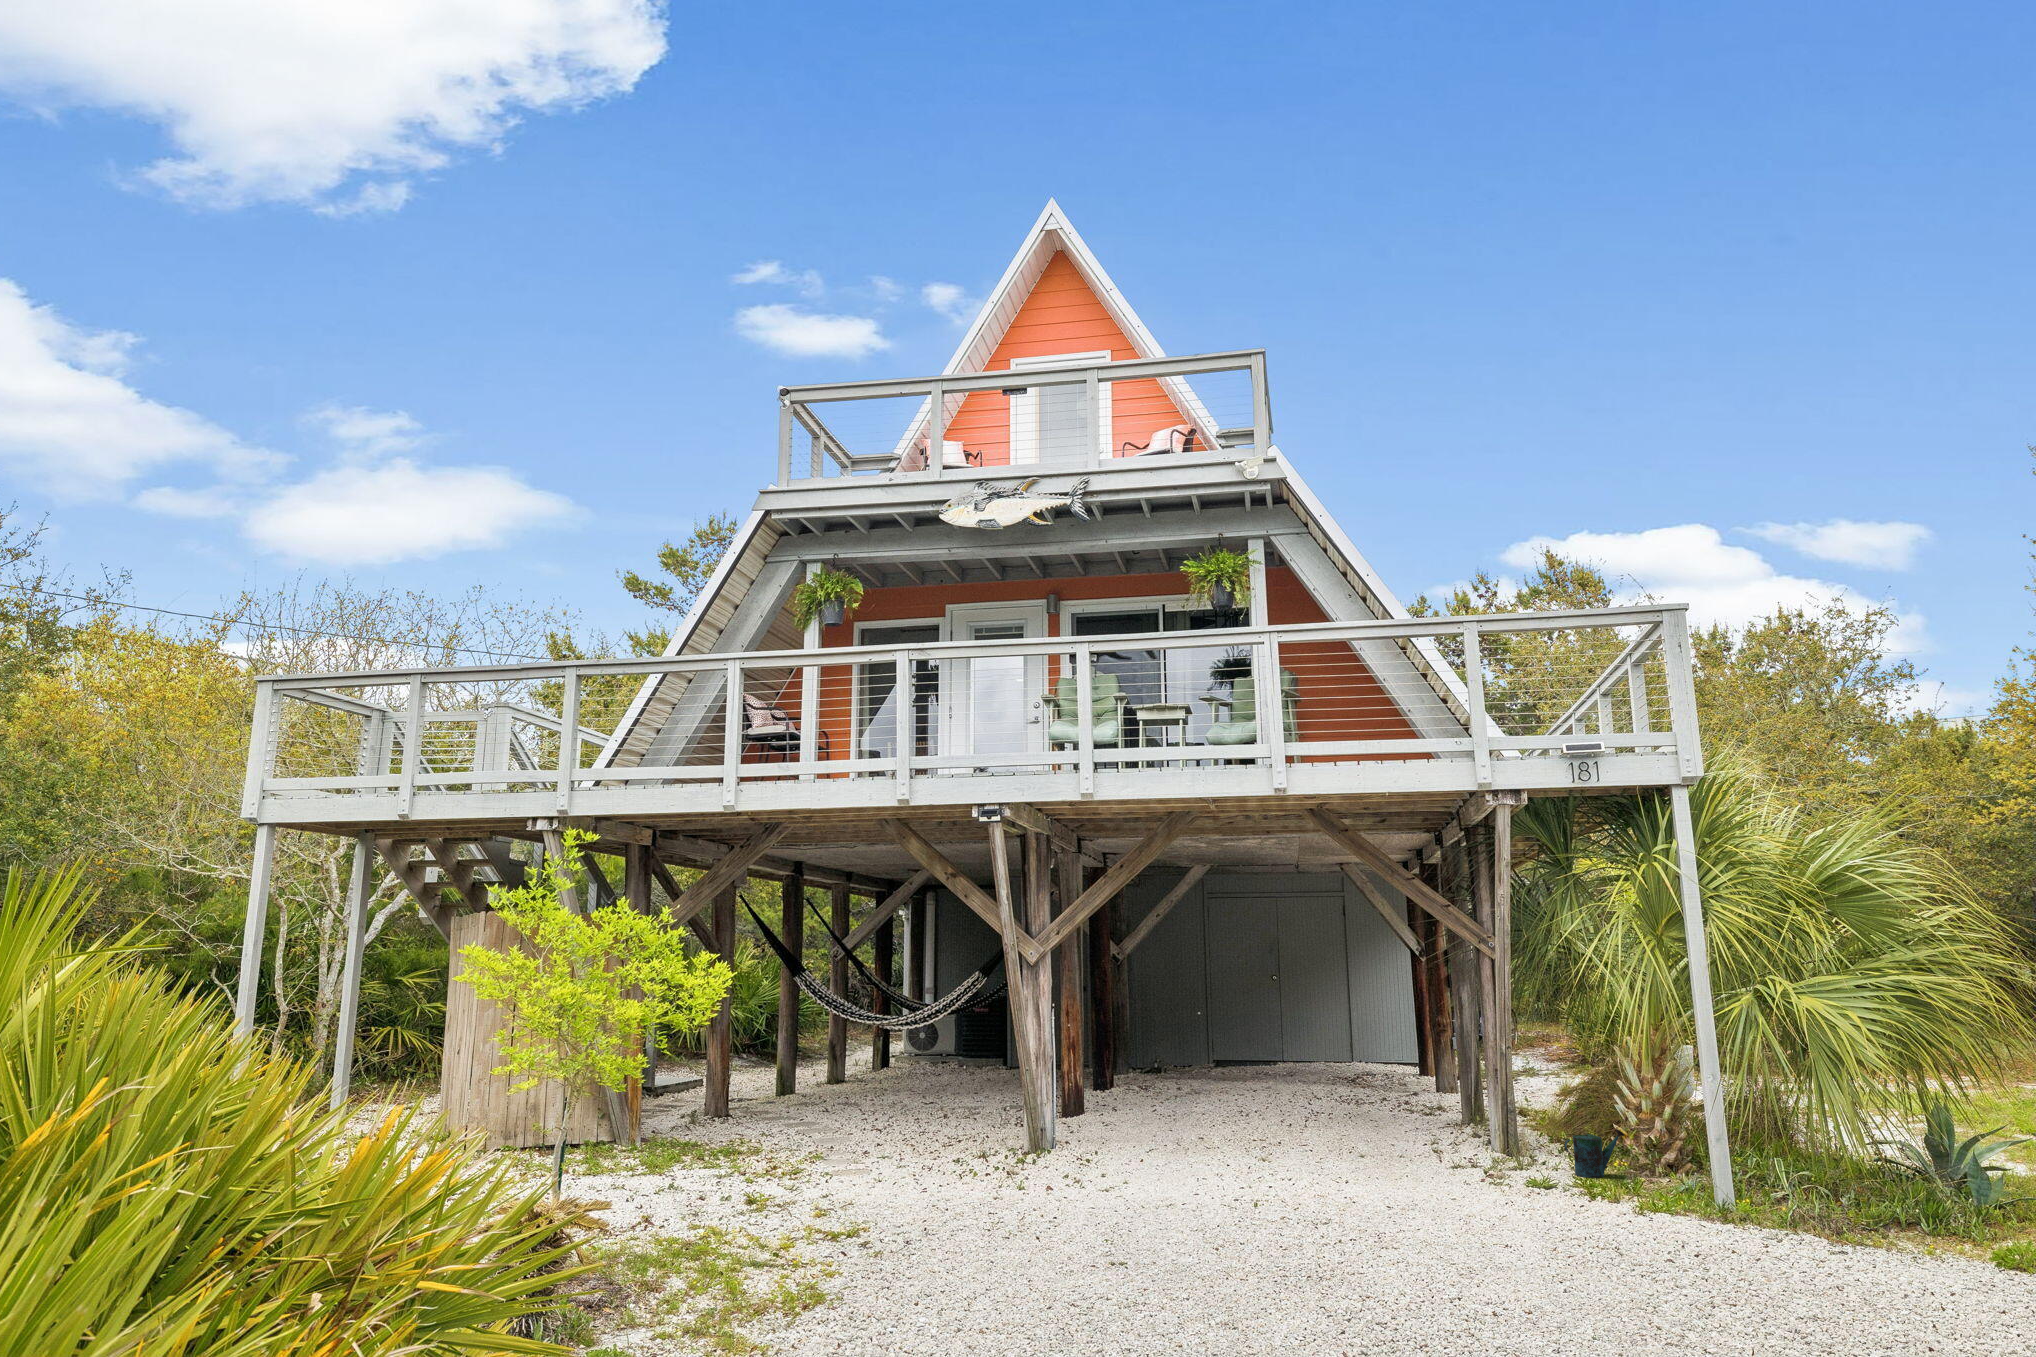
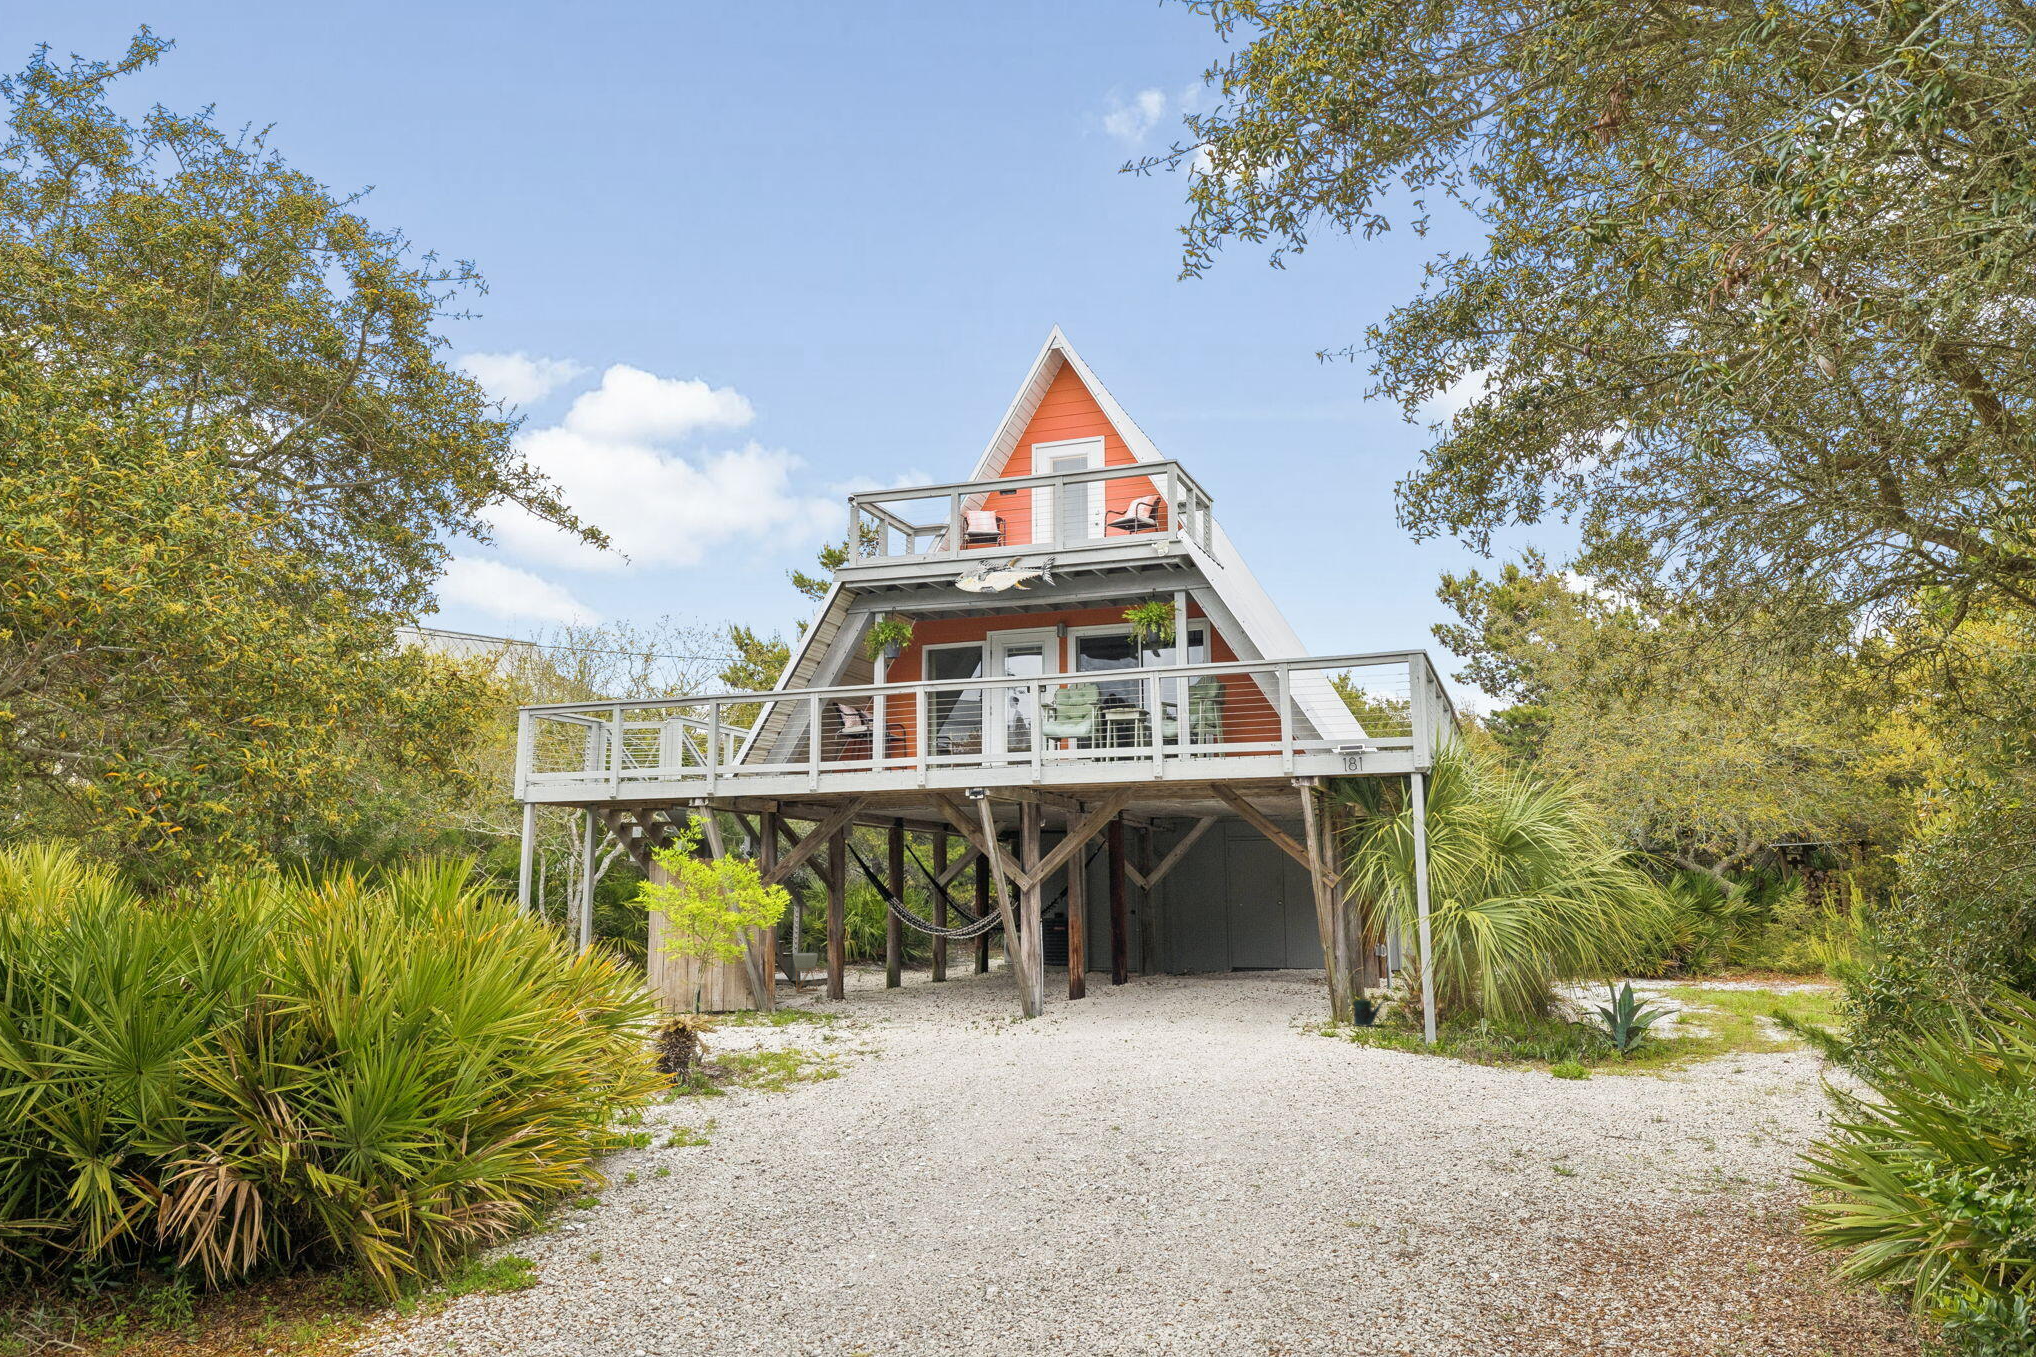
planter: none [669,1056,707,1117] -> present [793,953,818,992]

